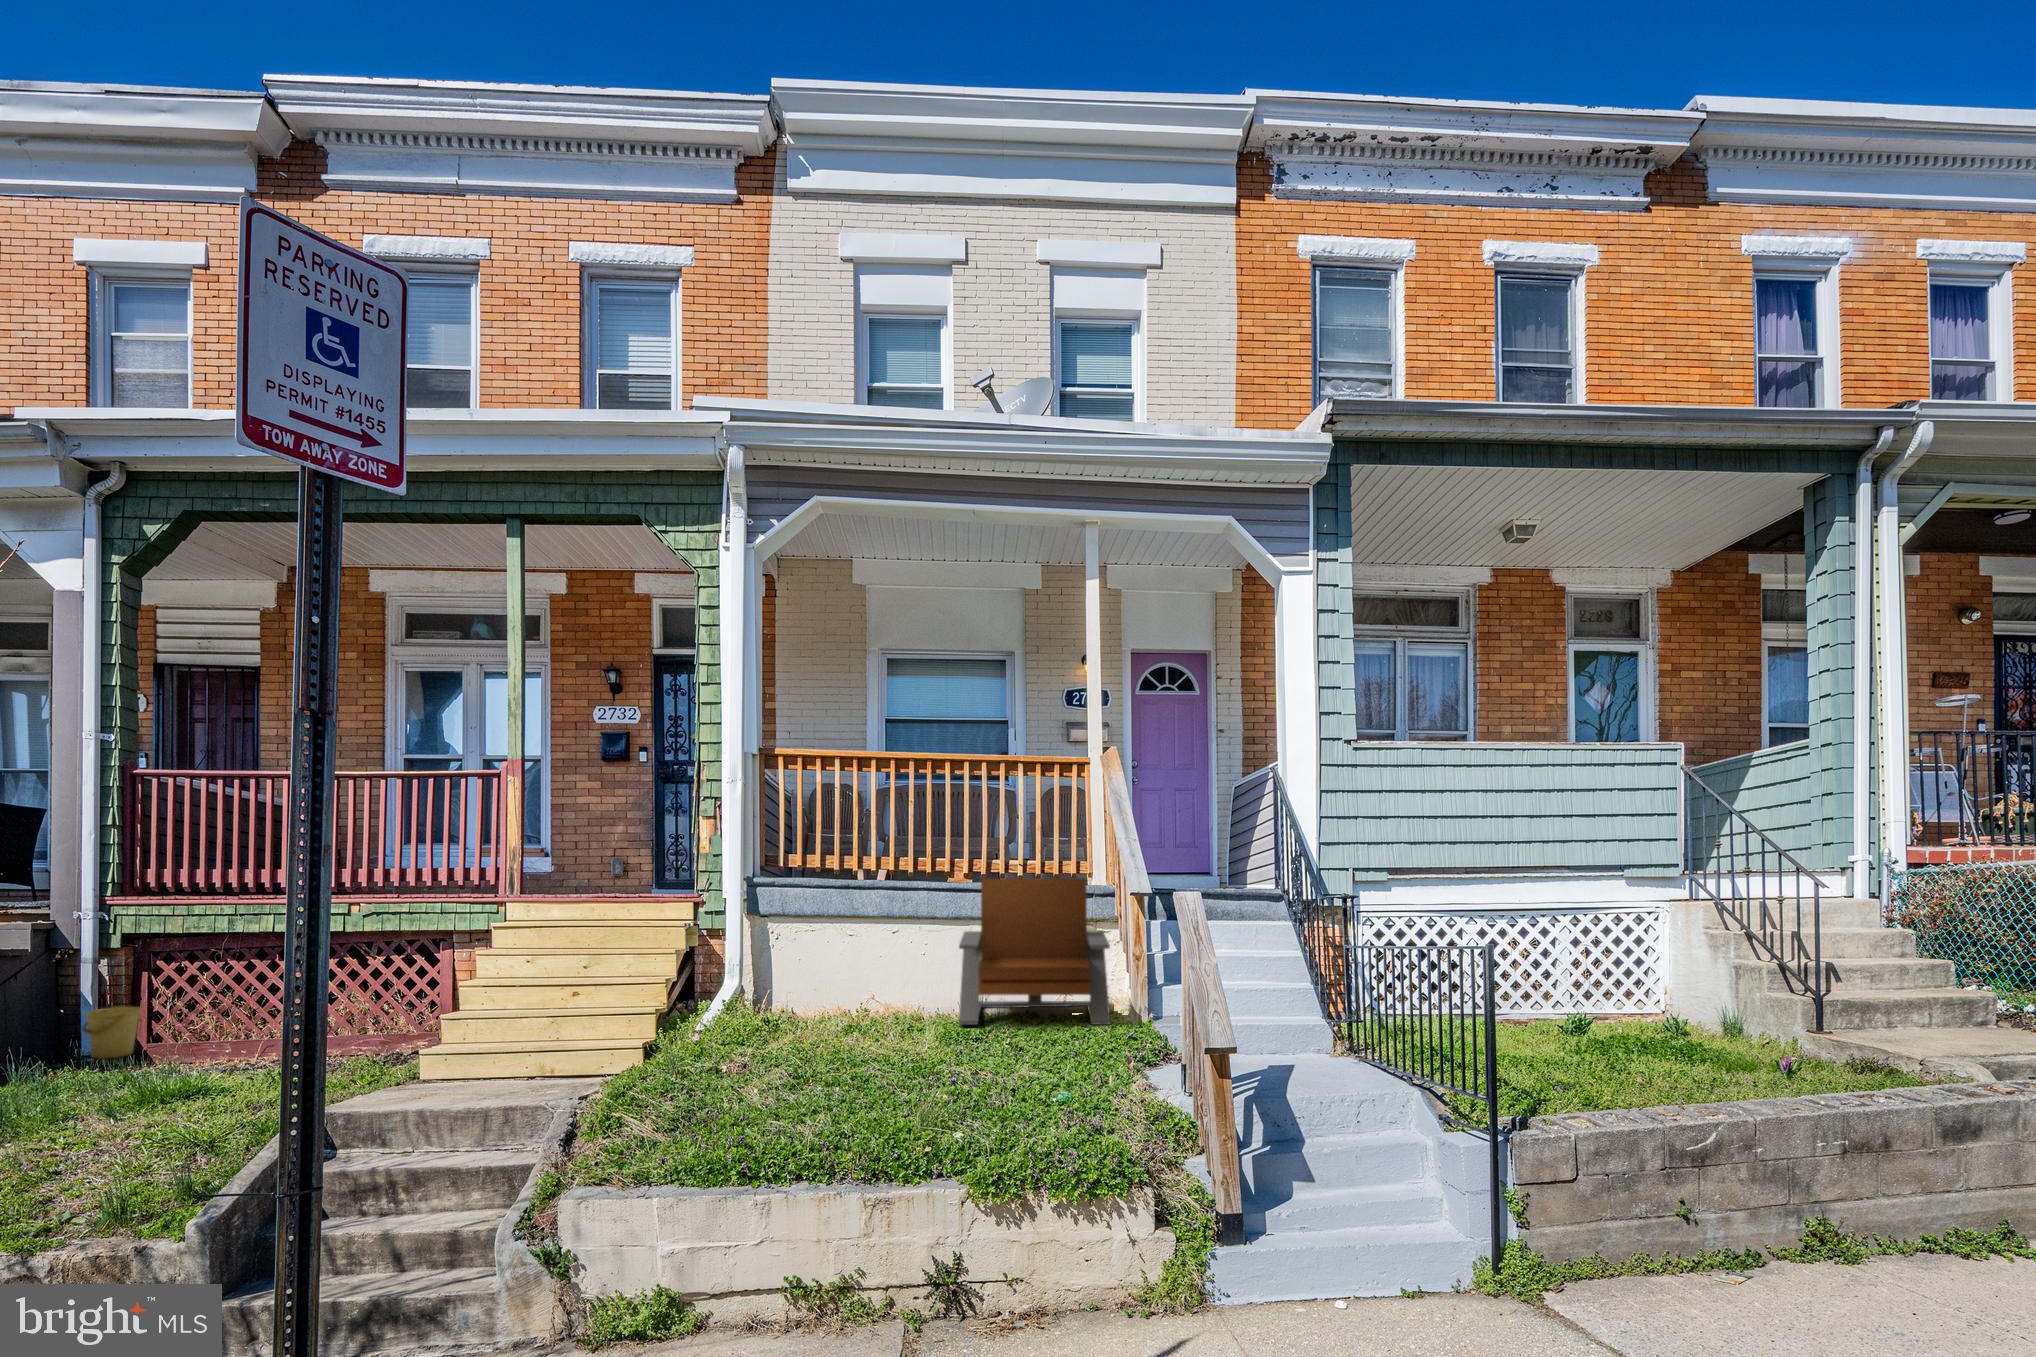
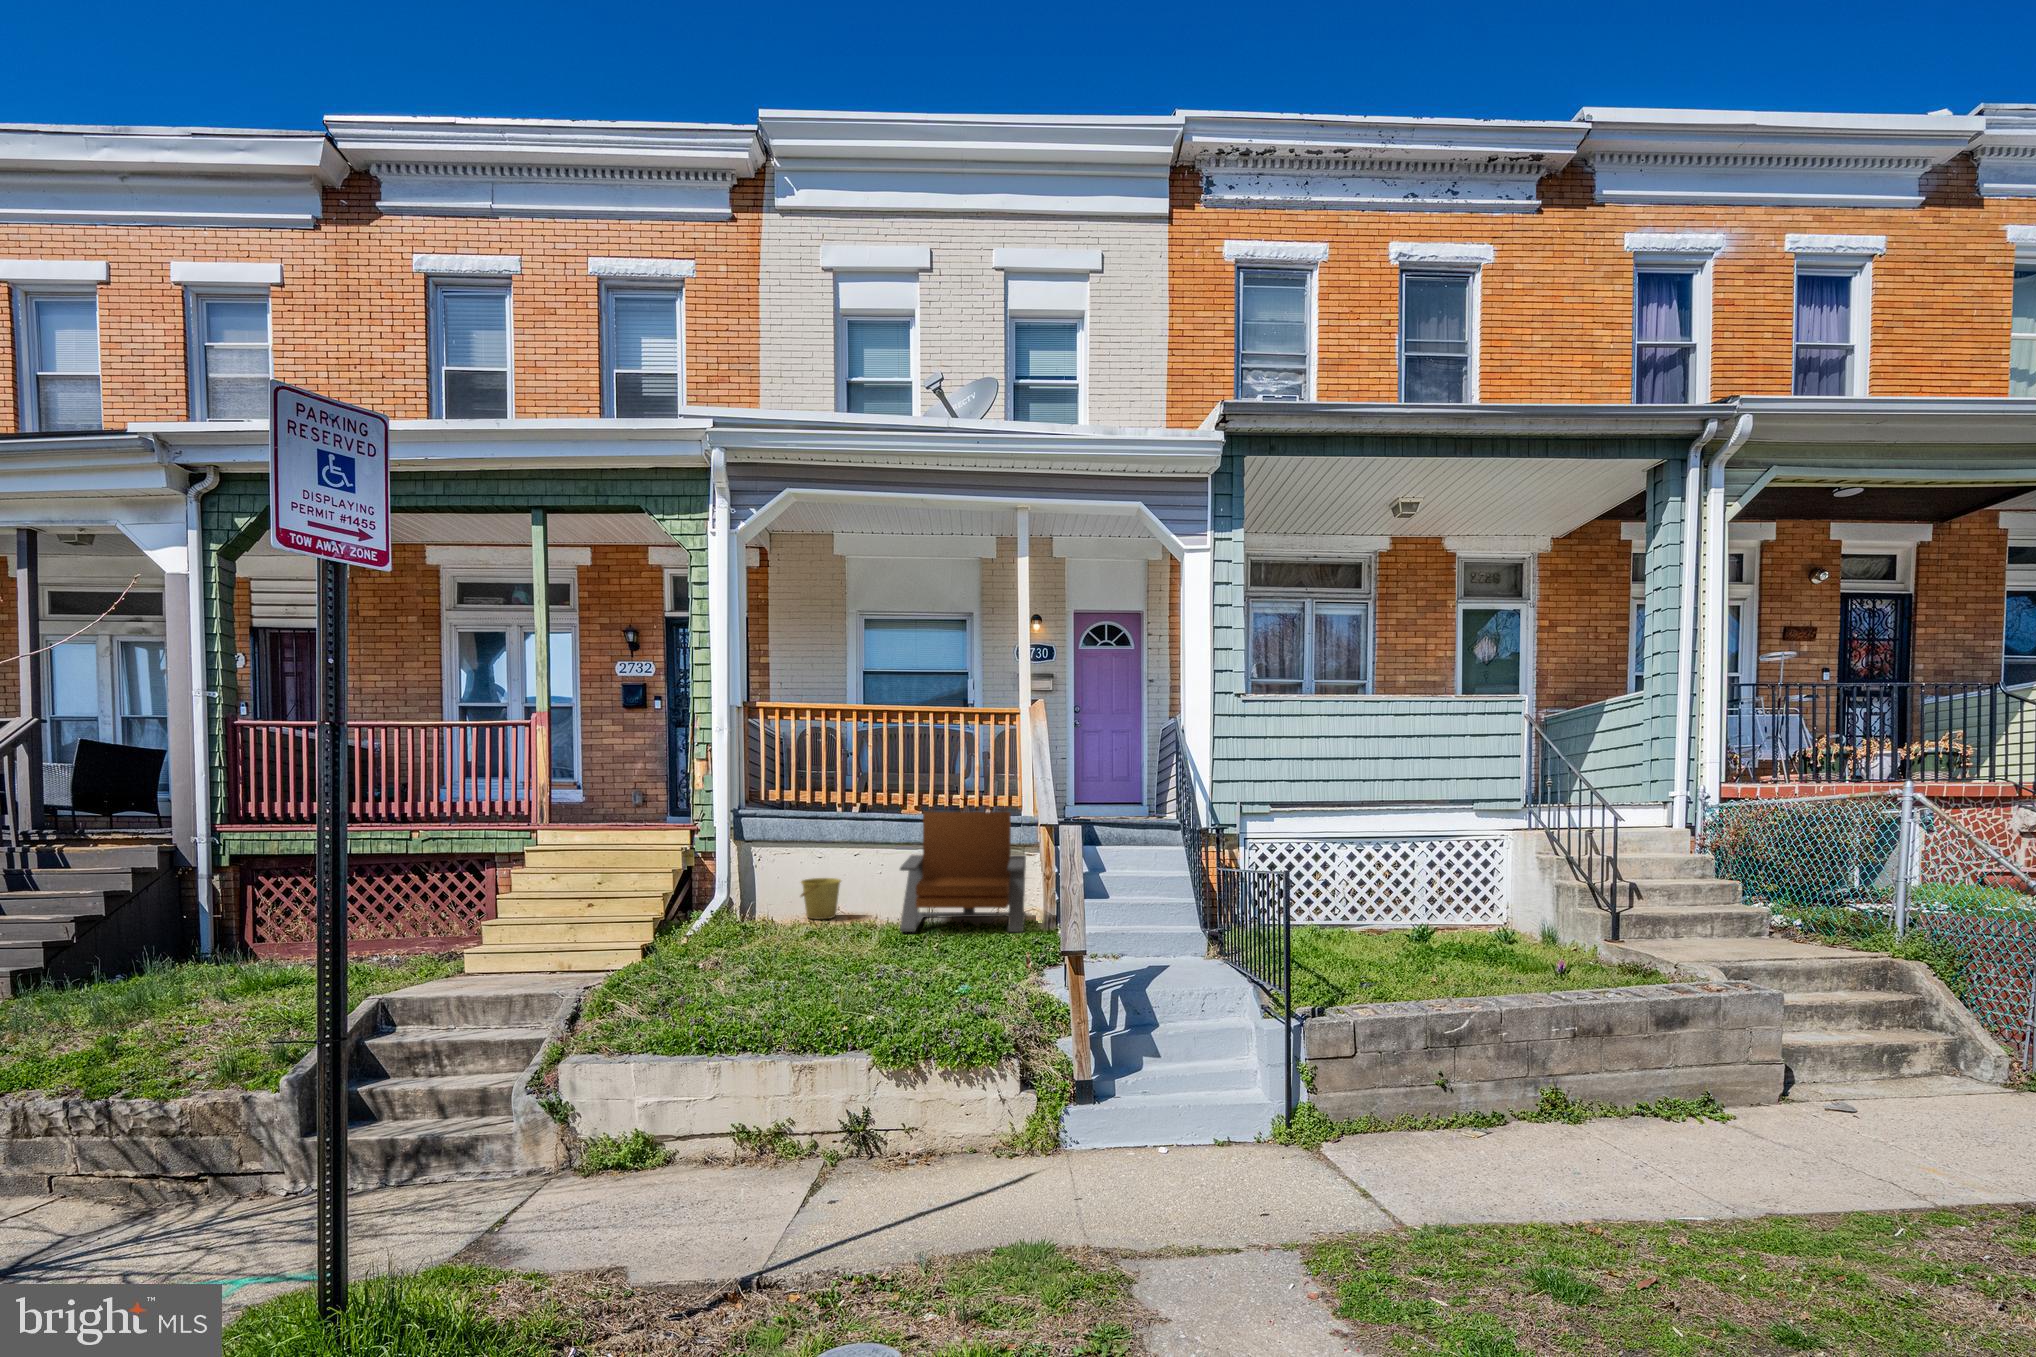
bucket: present [82,1007,142,1059] -> present [801,878,841,919]

